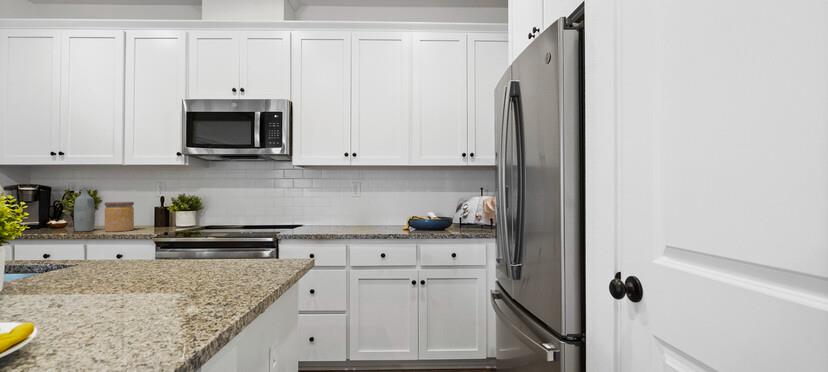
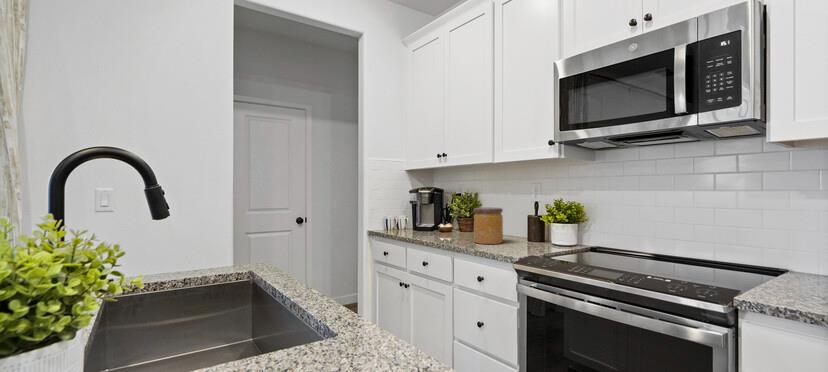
bottle: present [74,188,95,231] -> none [450,191,468,239]

